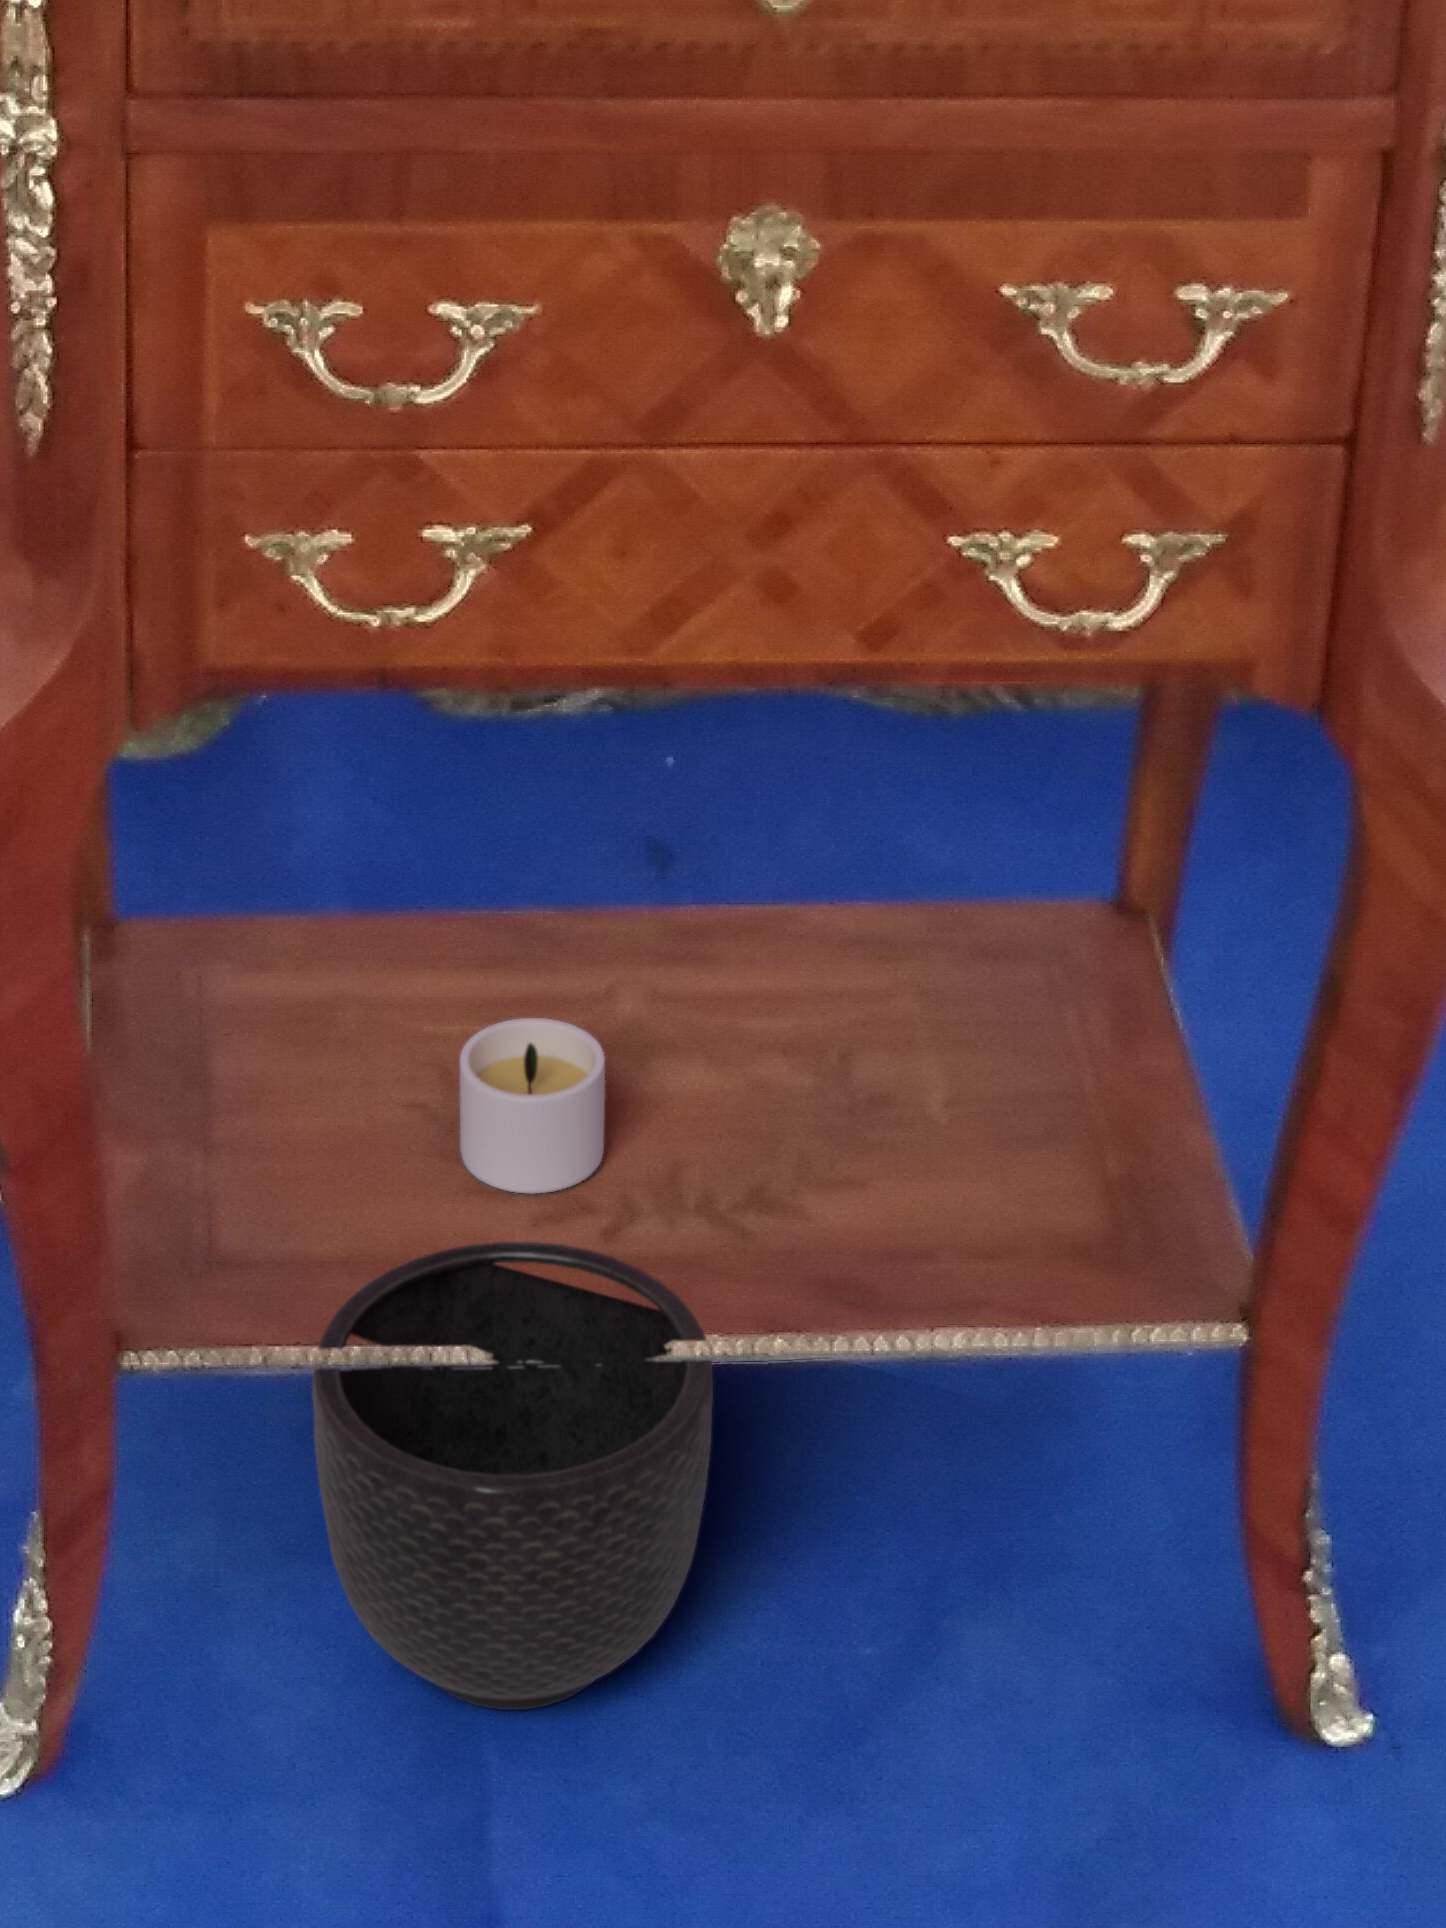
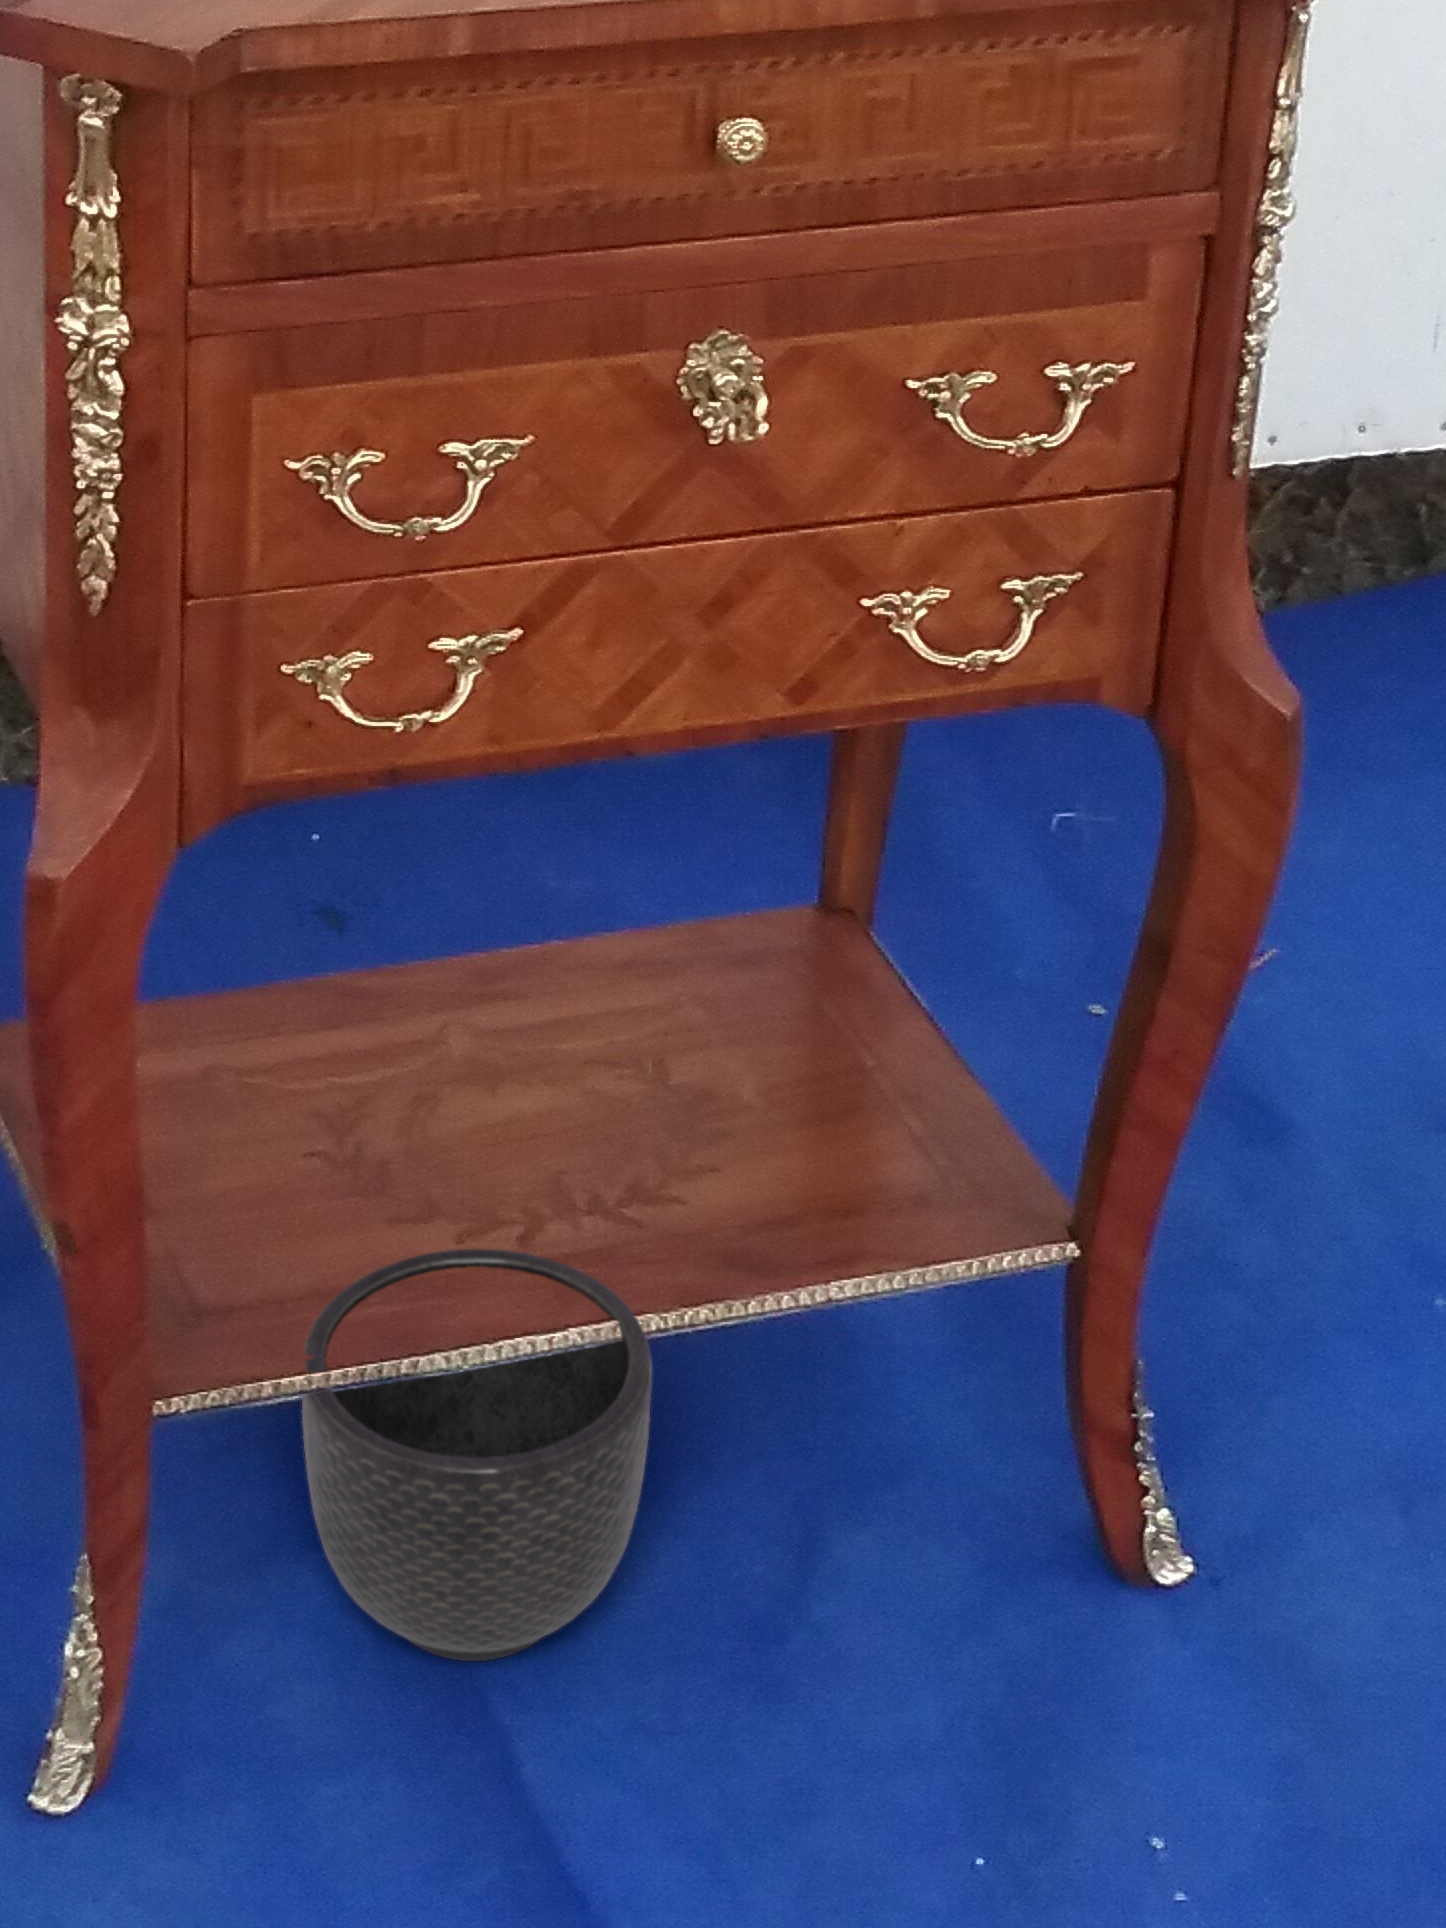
candle: present [459,1018,605,1194] -> none [354,1054,542,1209]

